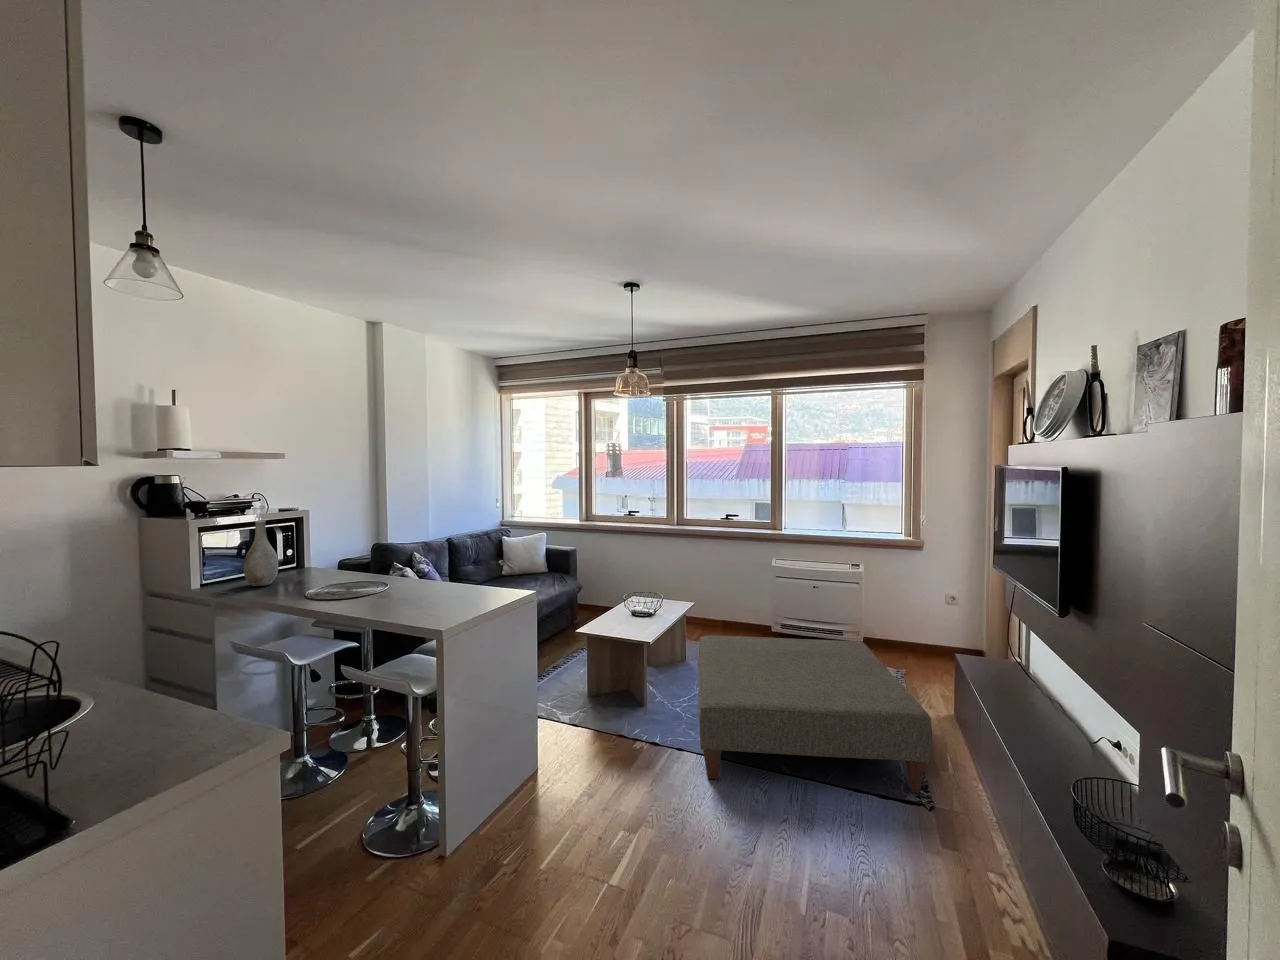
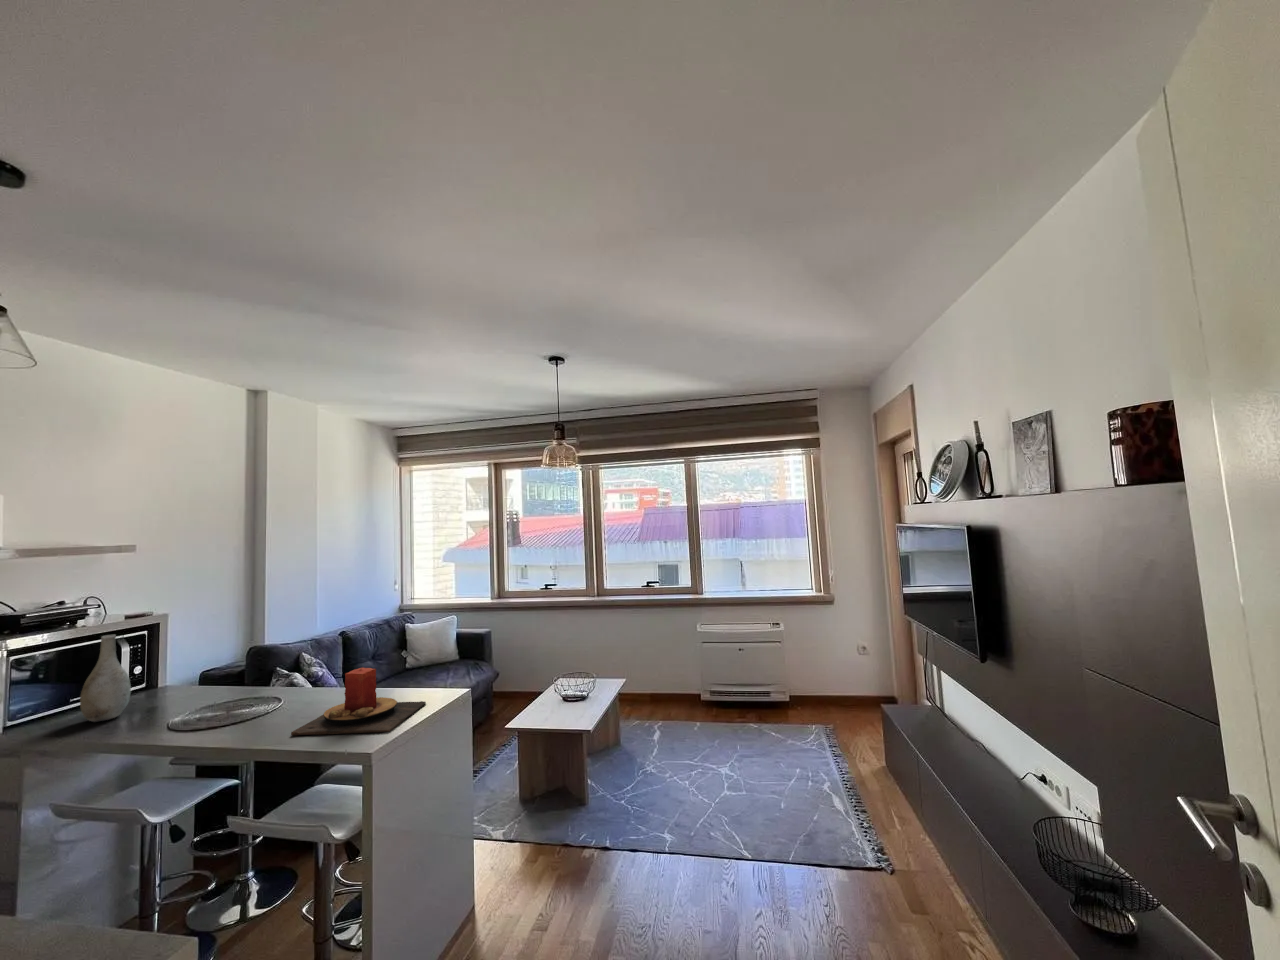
candle: none [385,562,495,616] -> present [291,667,426,736]
ottoman: present [697,635,932,793] -> none [637,703,883,880]

